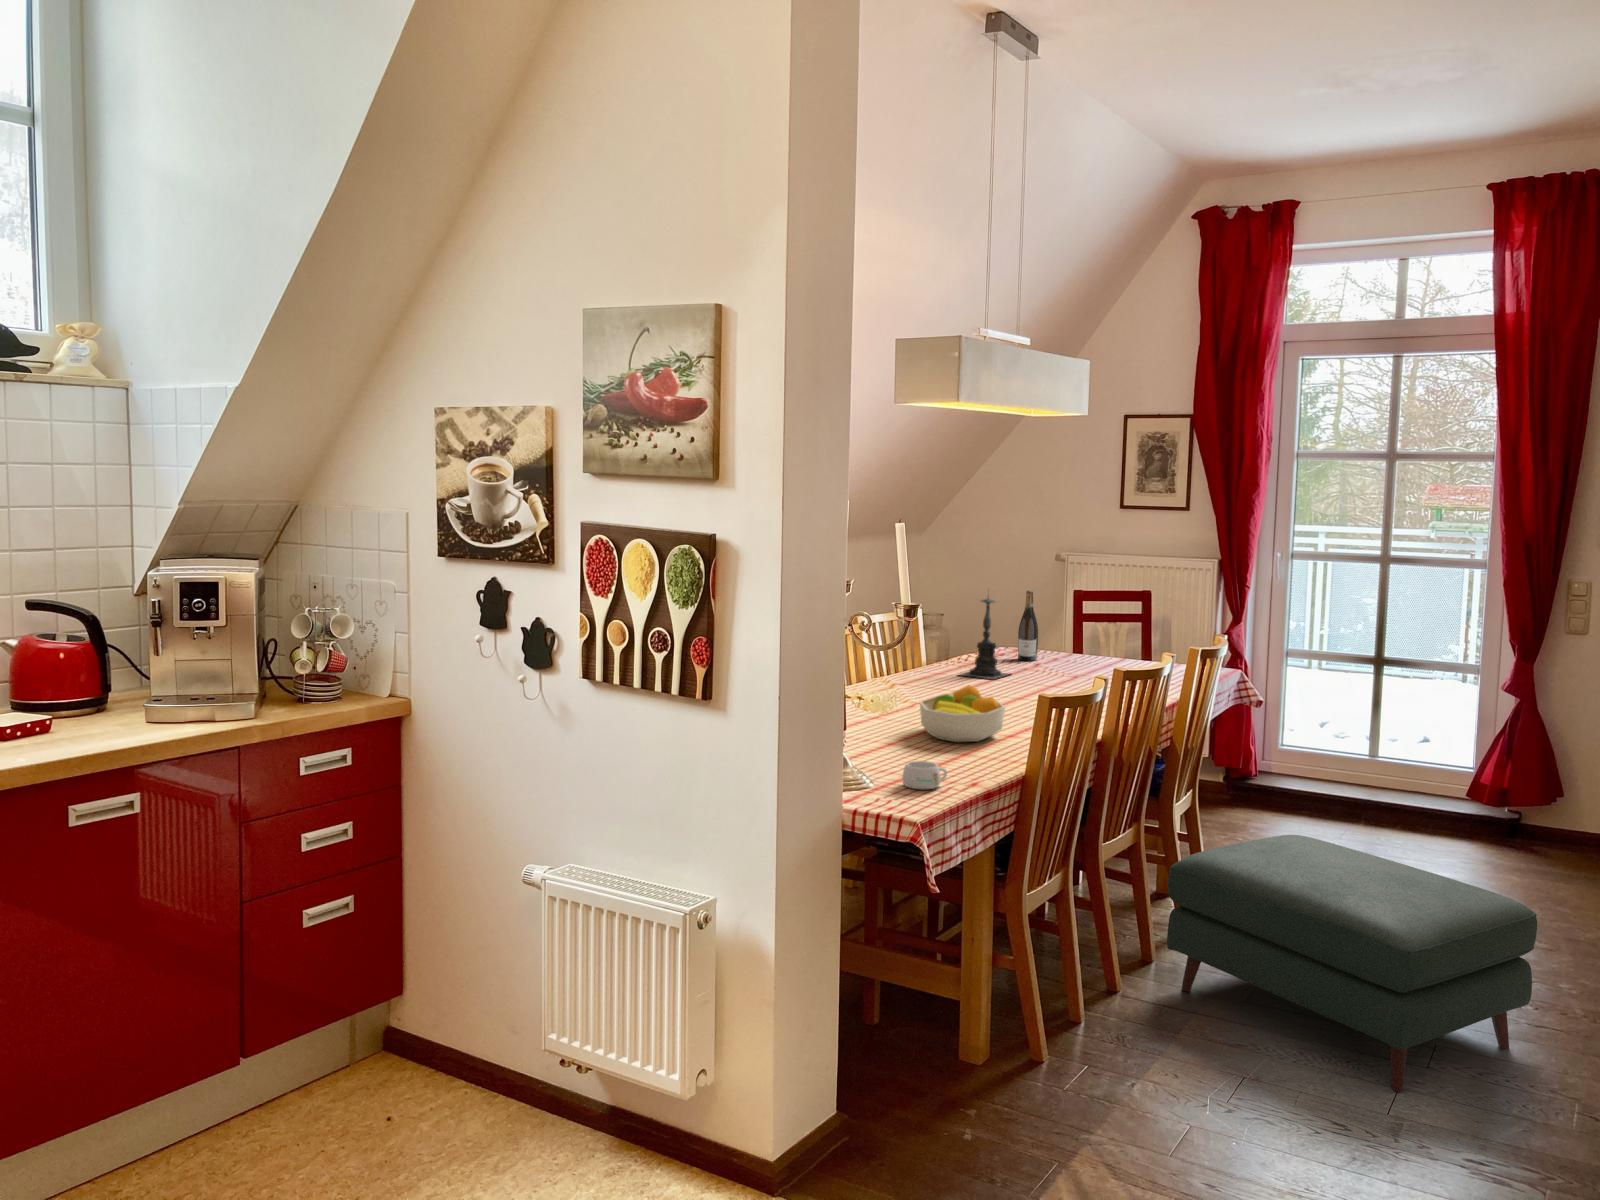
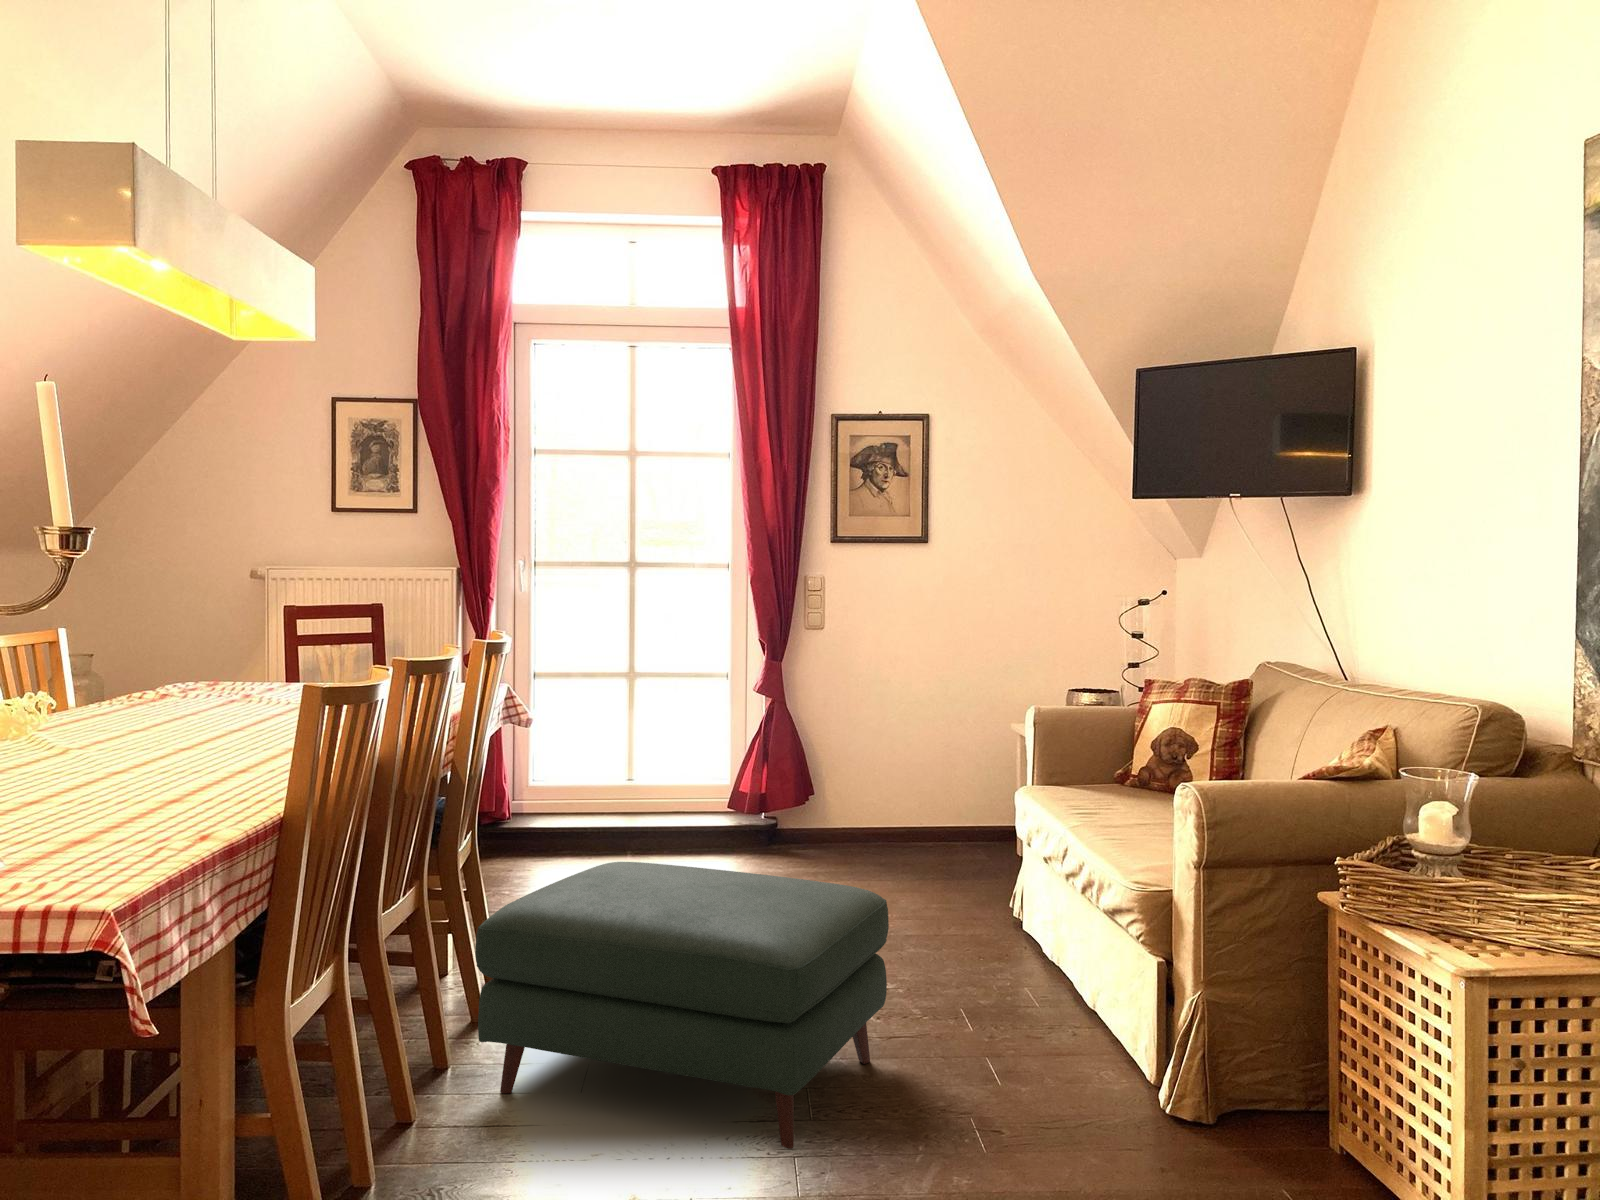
wine bottle: present [1018,591,1038,661] -> none [213,601,242,696]
candle holder: present [959,598,1009,679] -> none [124,589,212,718]
fruit bowl: present [920,685,1005,742] -> none [79,705,229,791]
mug: present [902,761,947,789] -> none [65,812,151,860]

